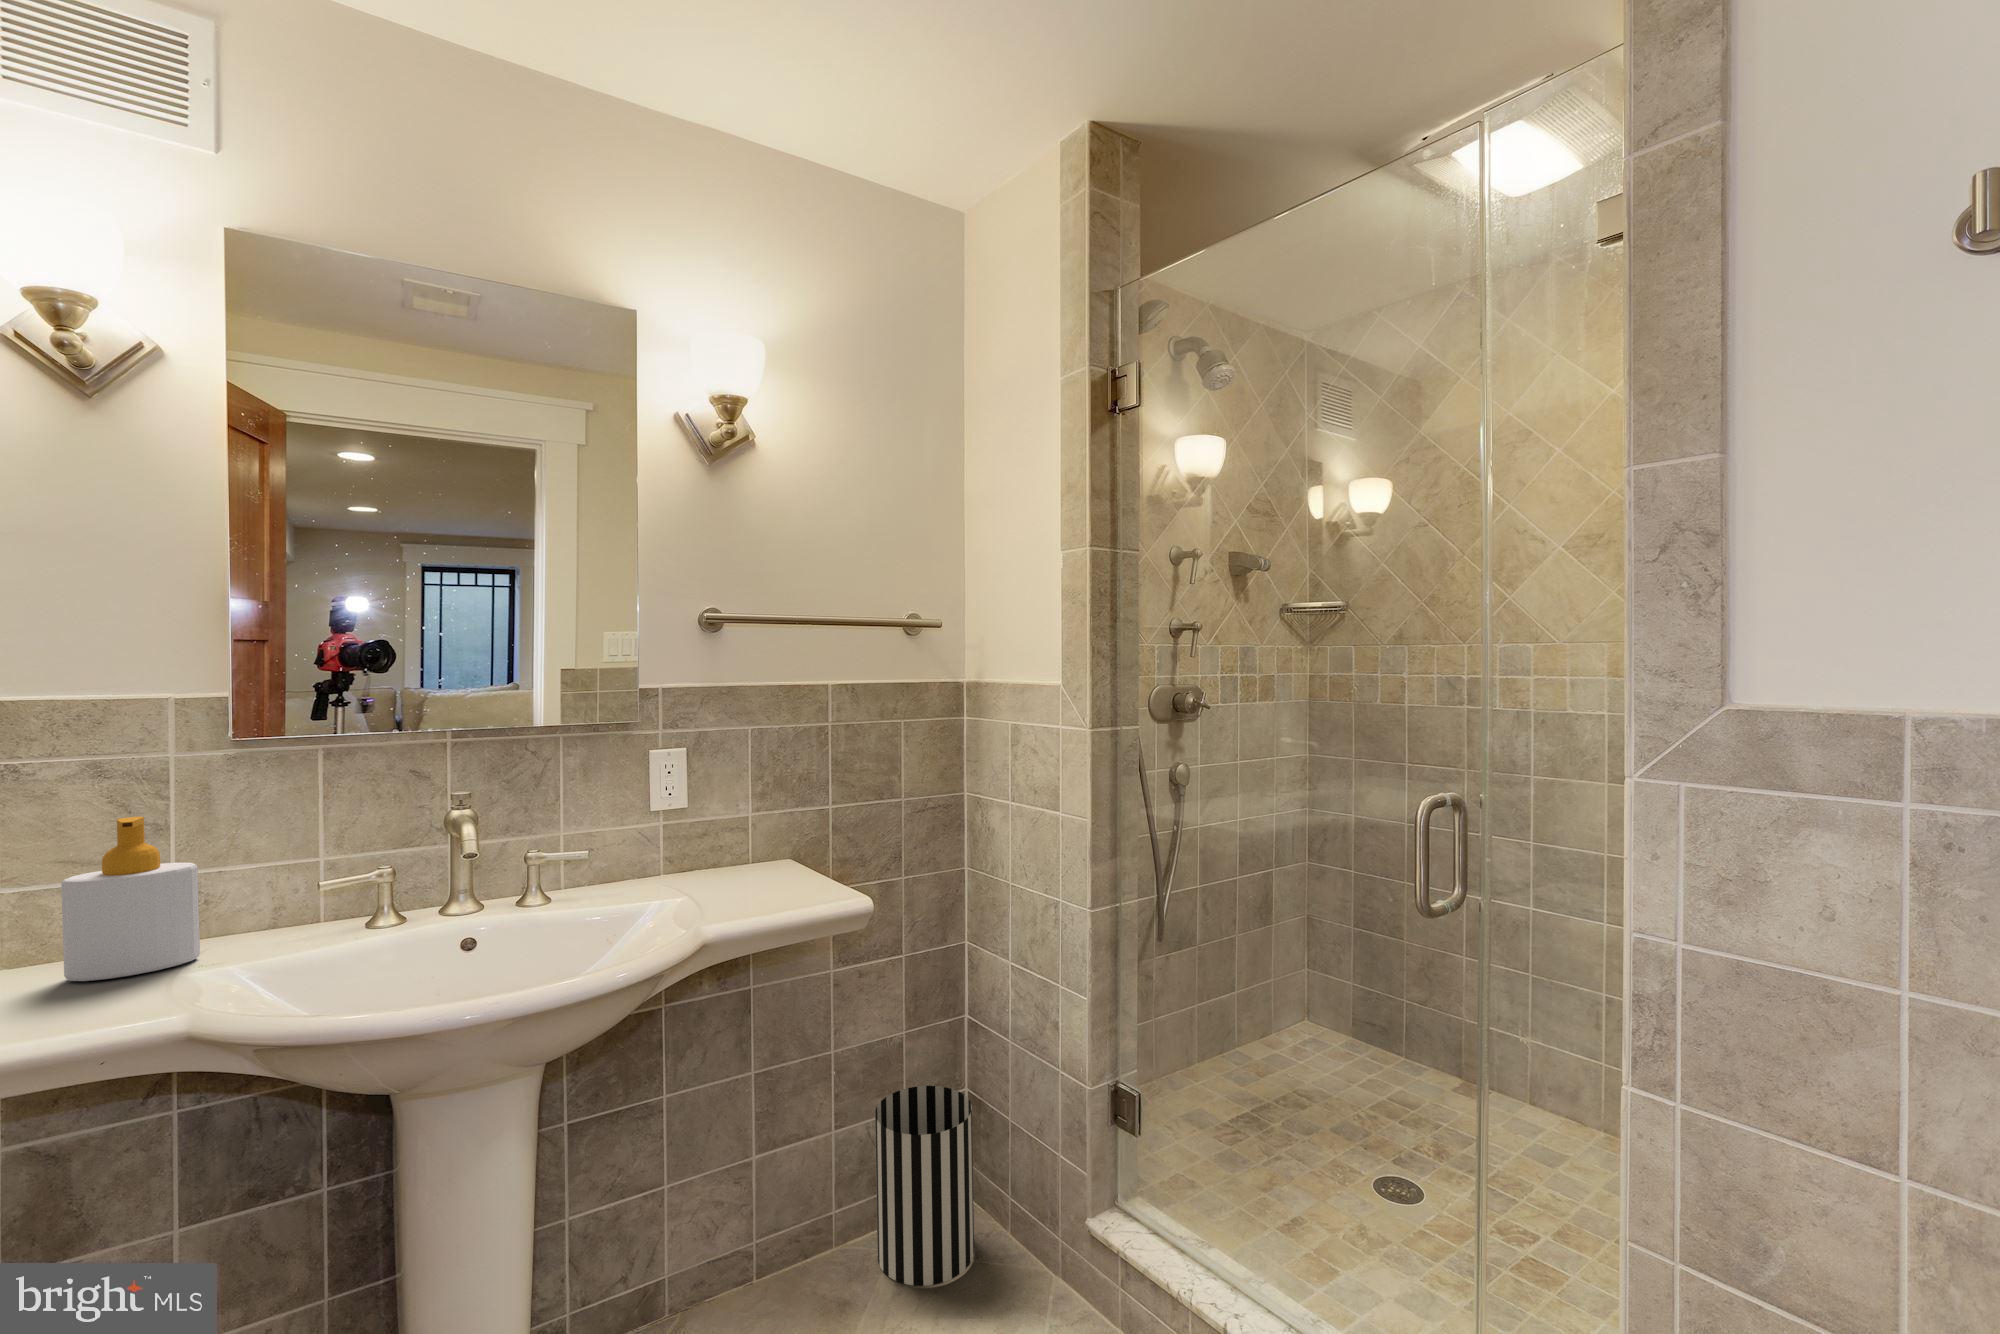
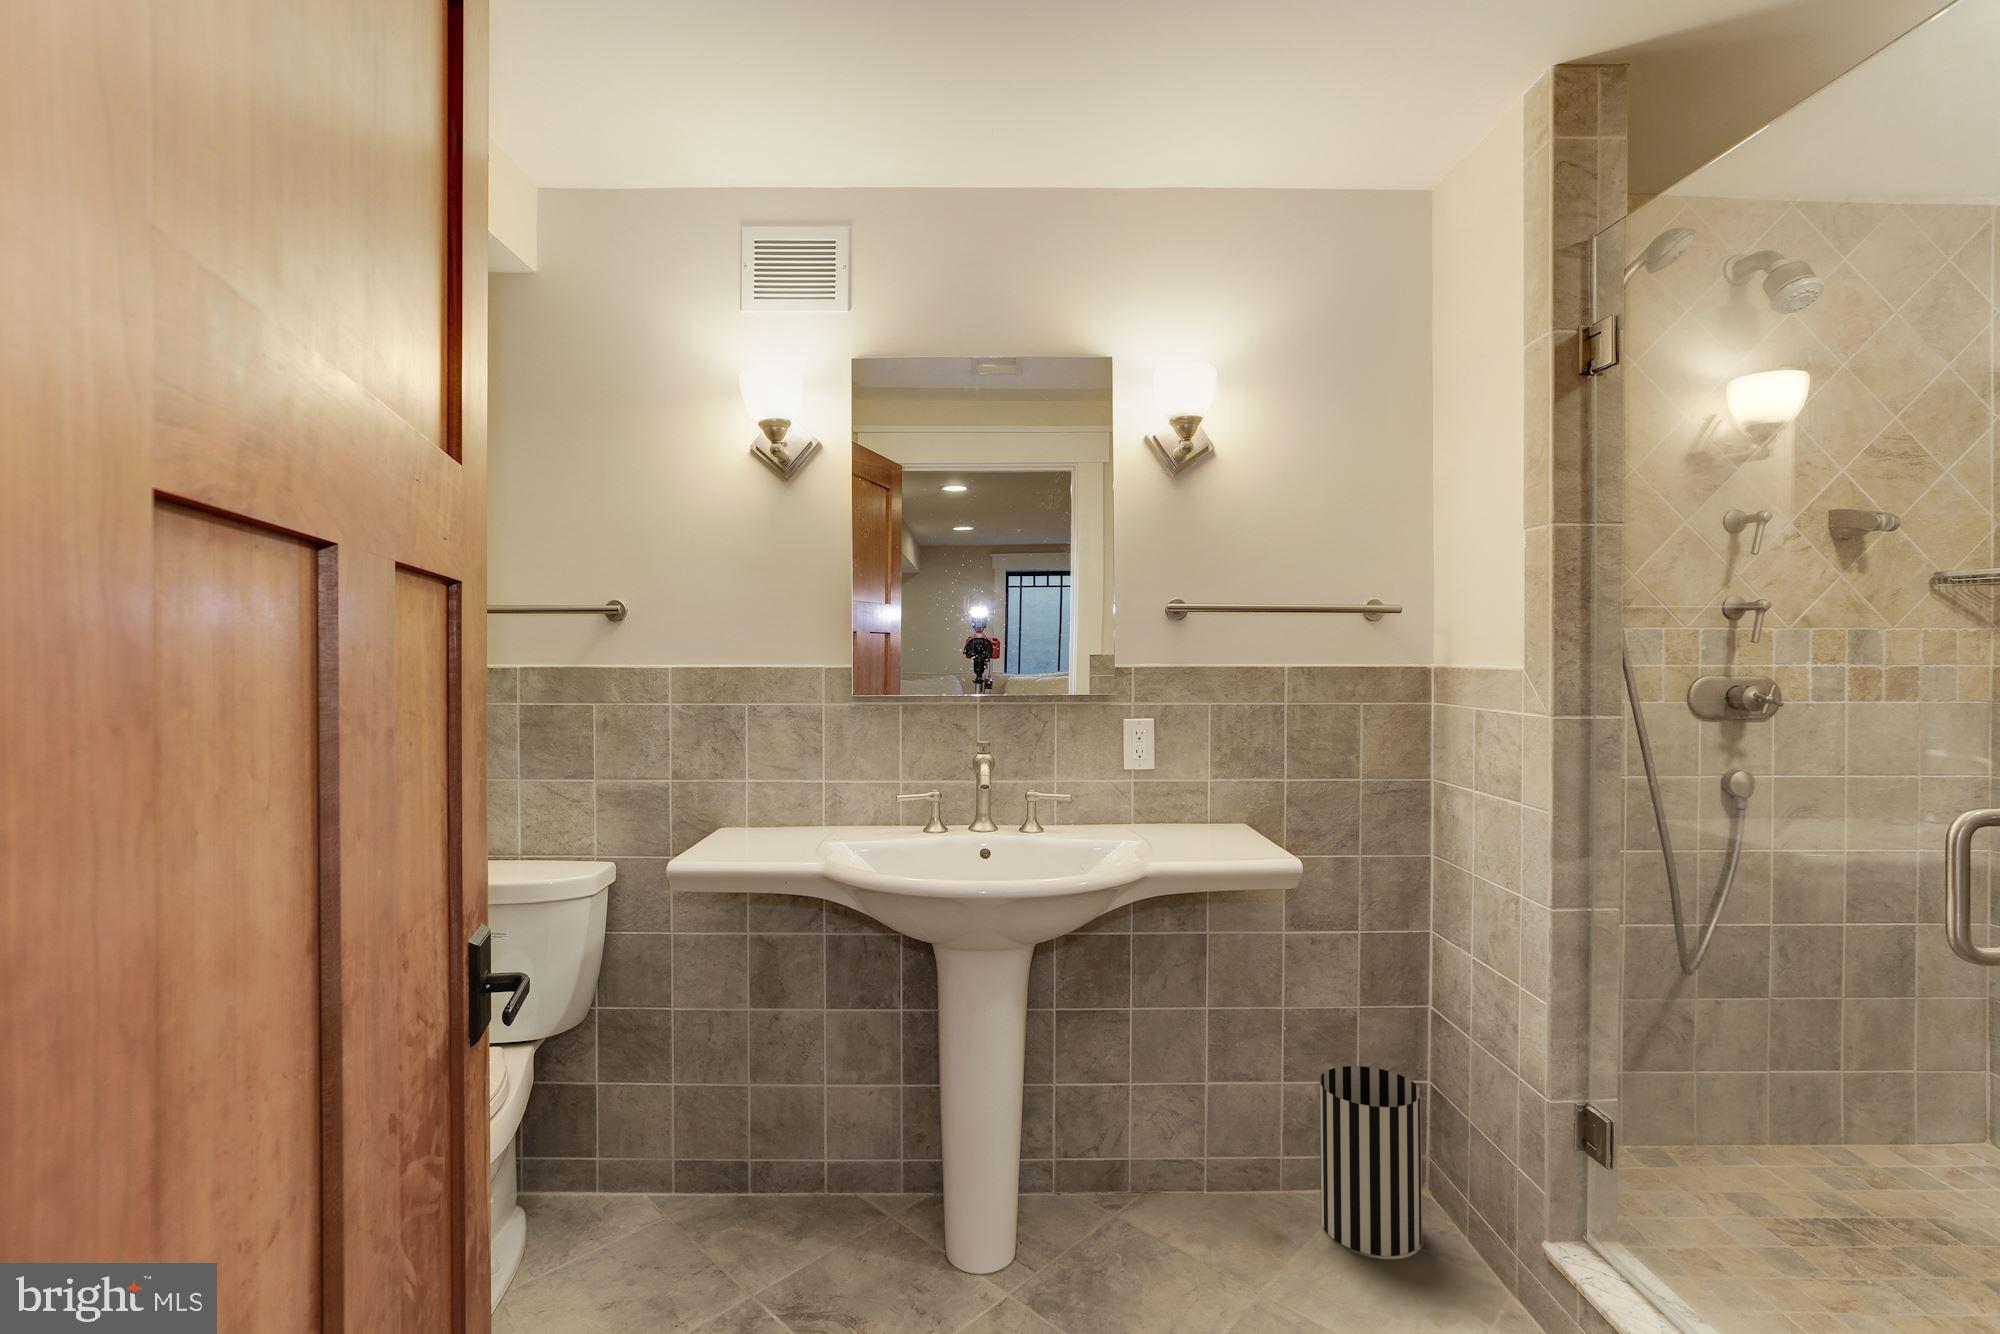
soap bottle: present [61,817,200,981] -> none [771,741,835,839]

